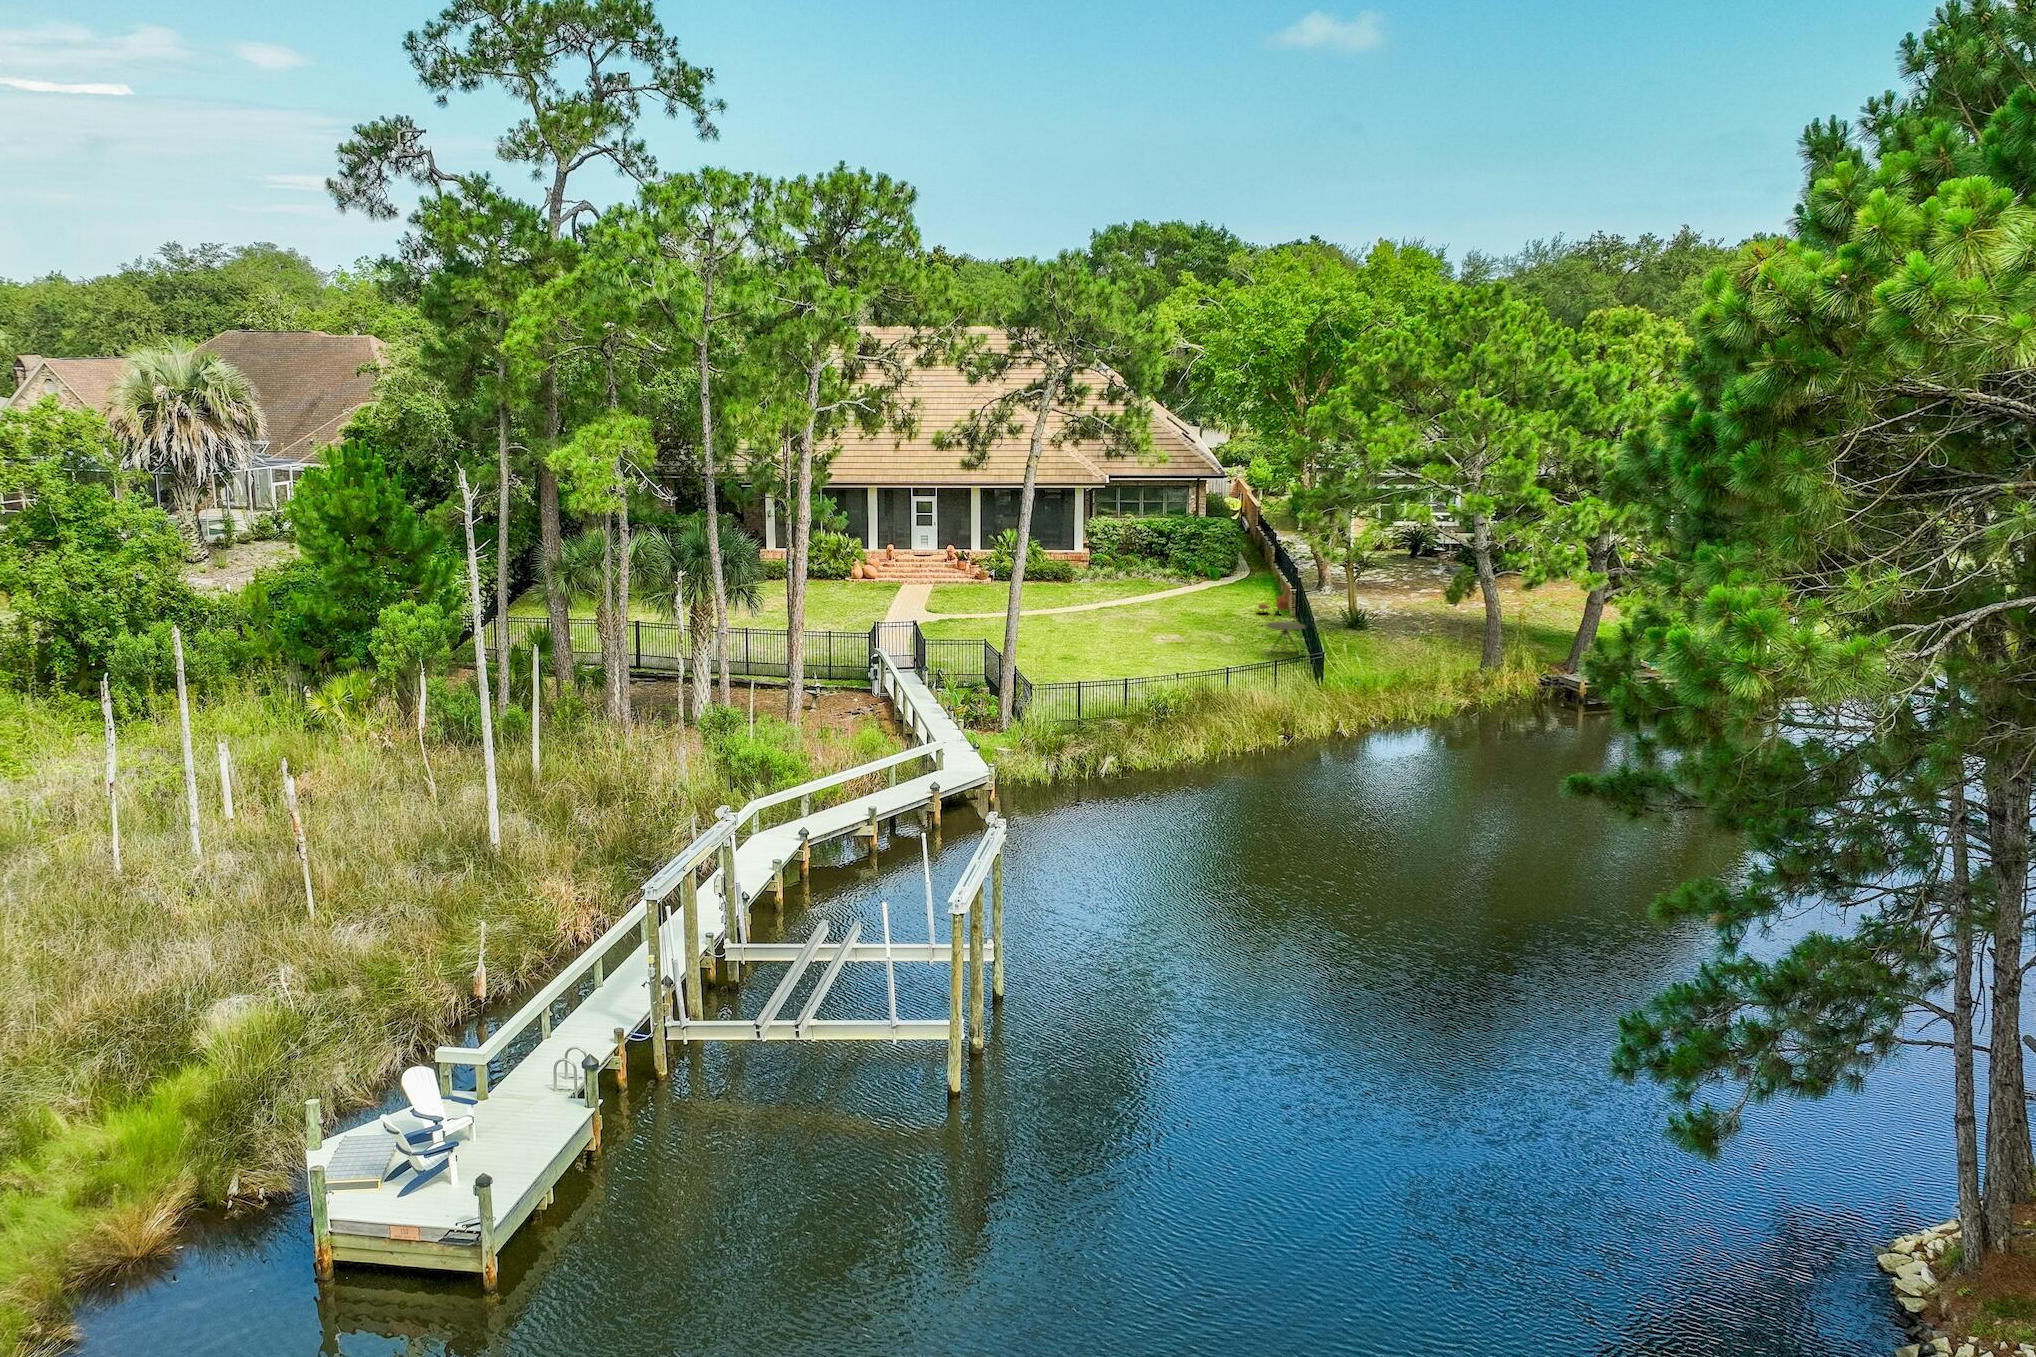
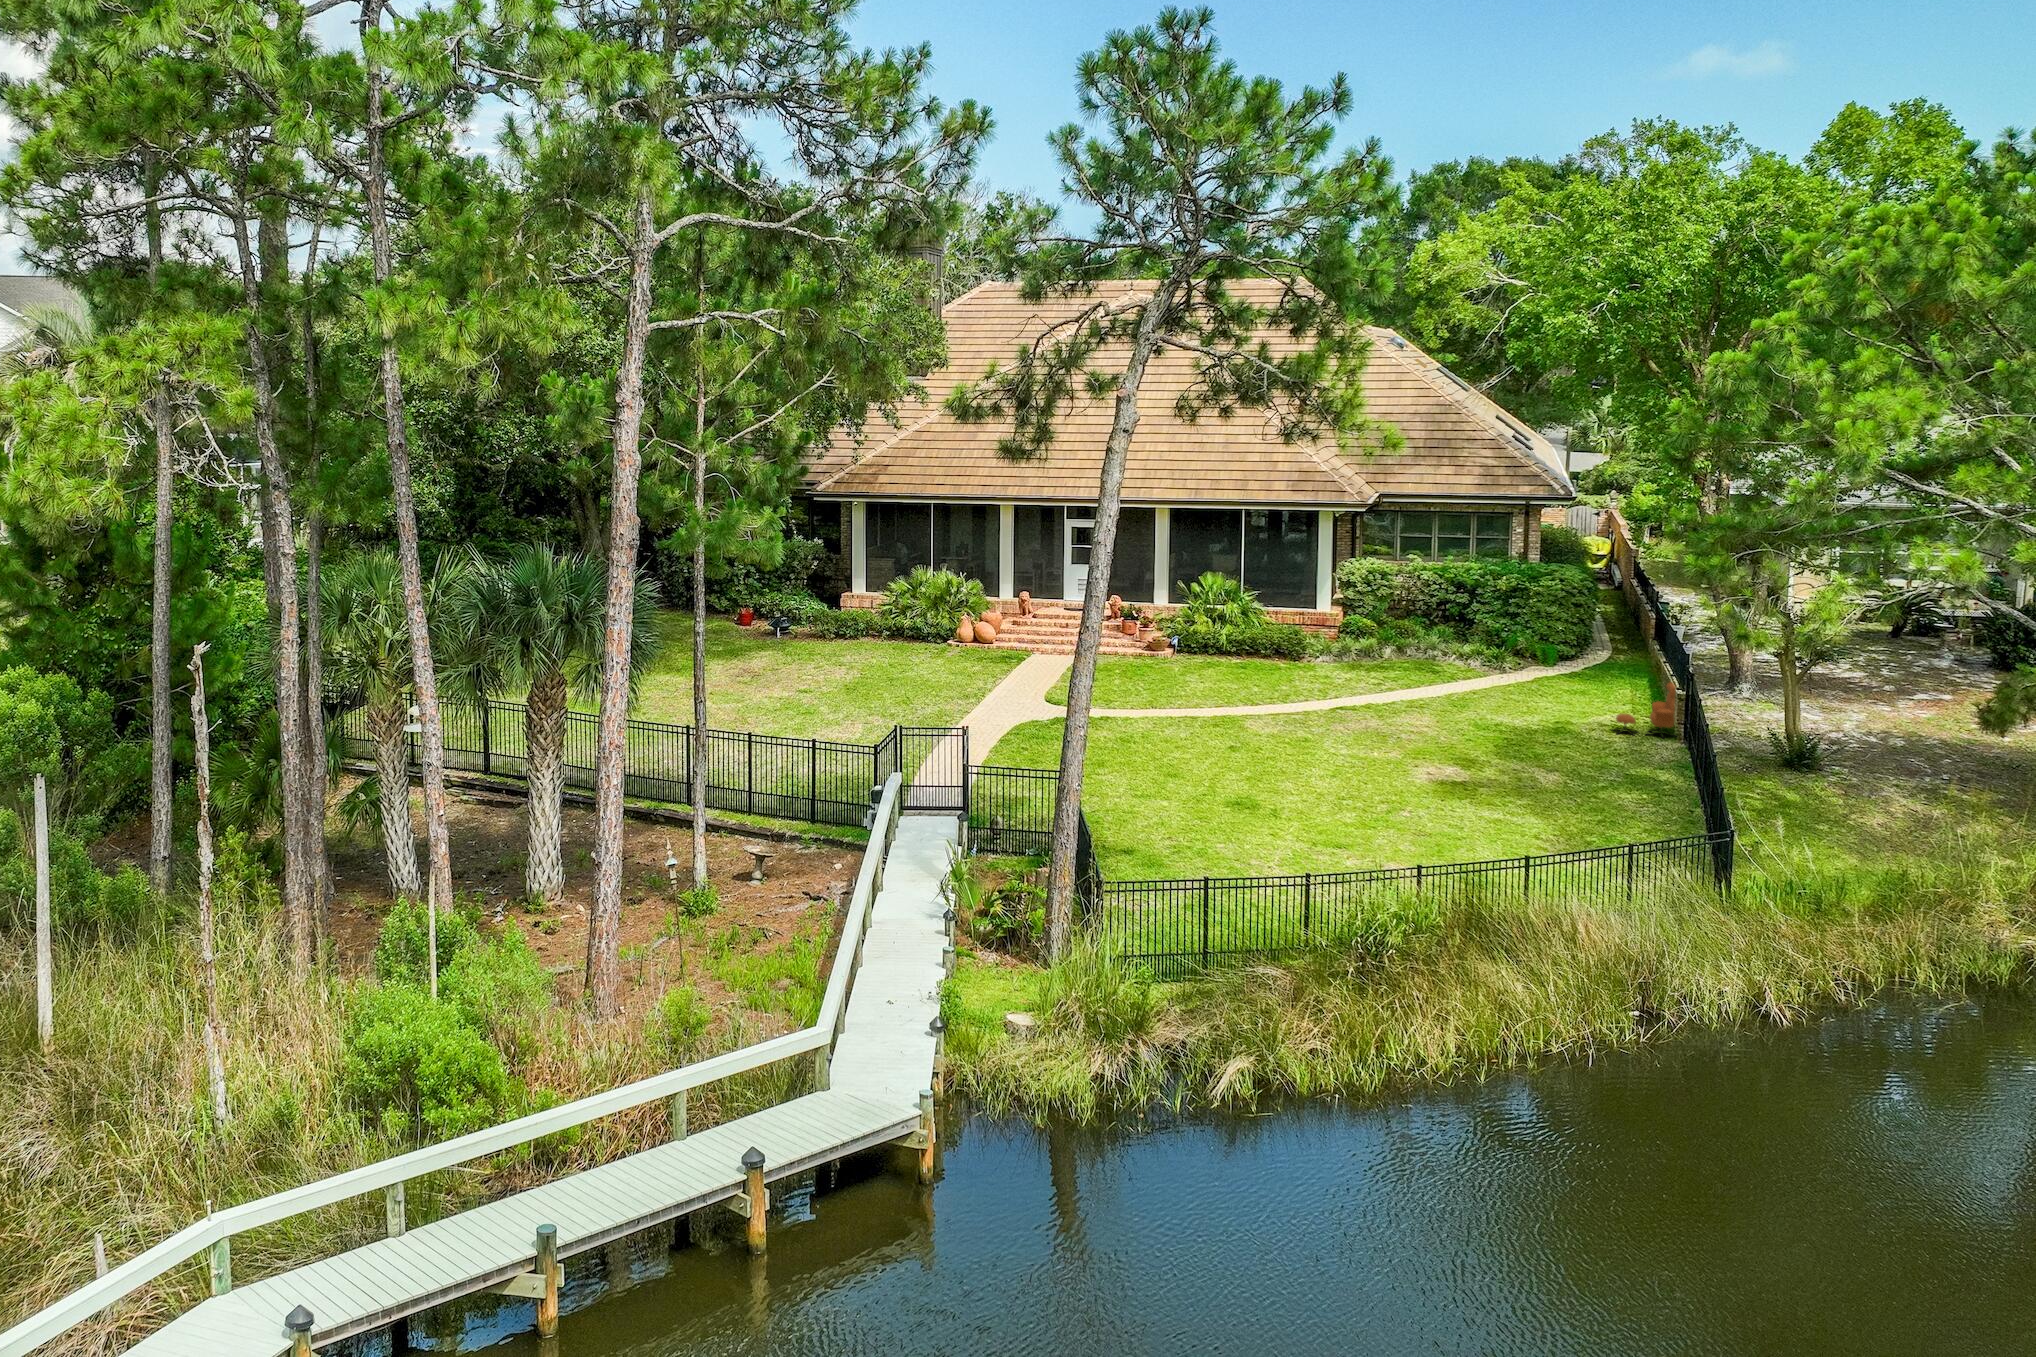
round table: present [1266,622,1305,648] -> none [1620,756,1702,821]

